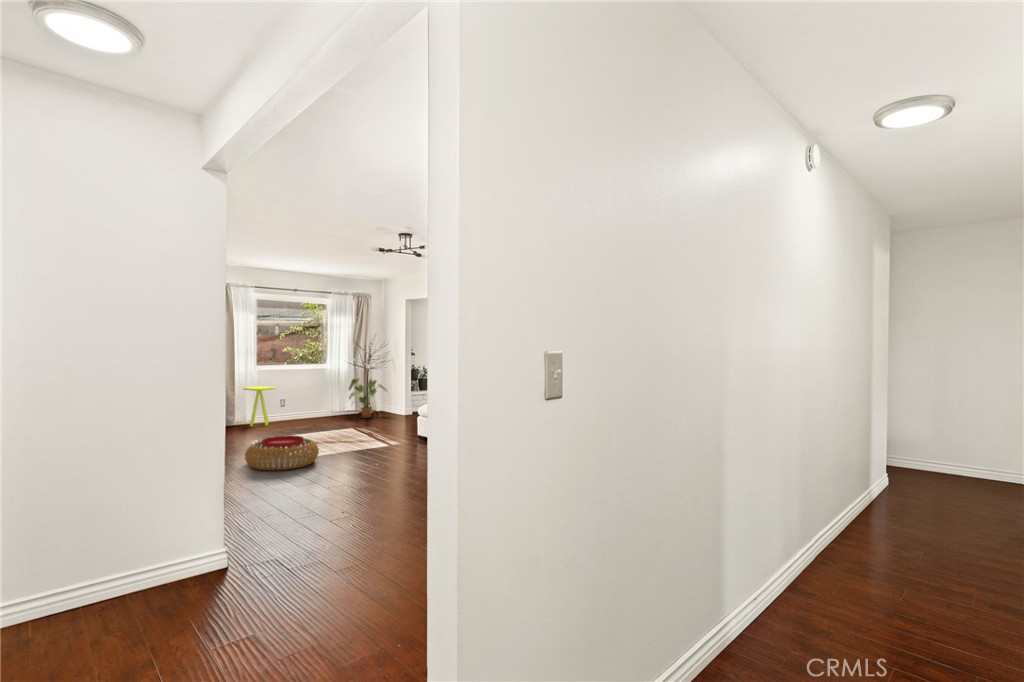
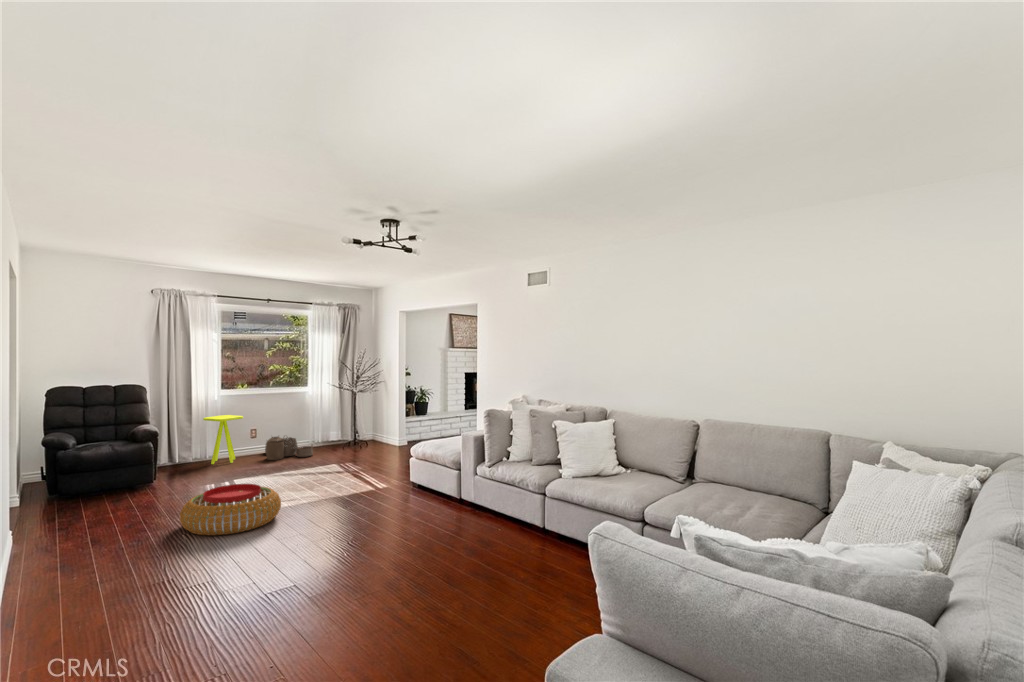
house plant: present [349,379,387,418] -> none [333,402,380,449]
woven basket: none [292,404,333,424] -> present [265,436,313,460]

